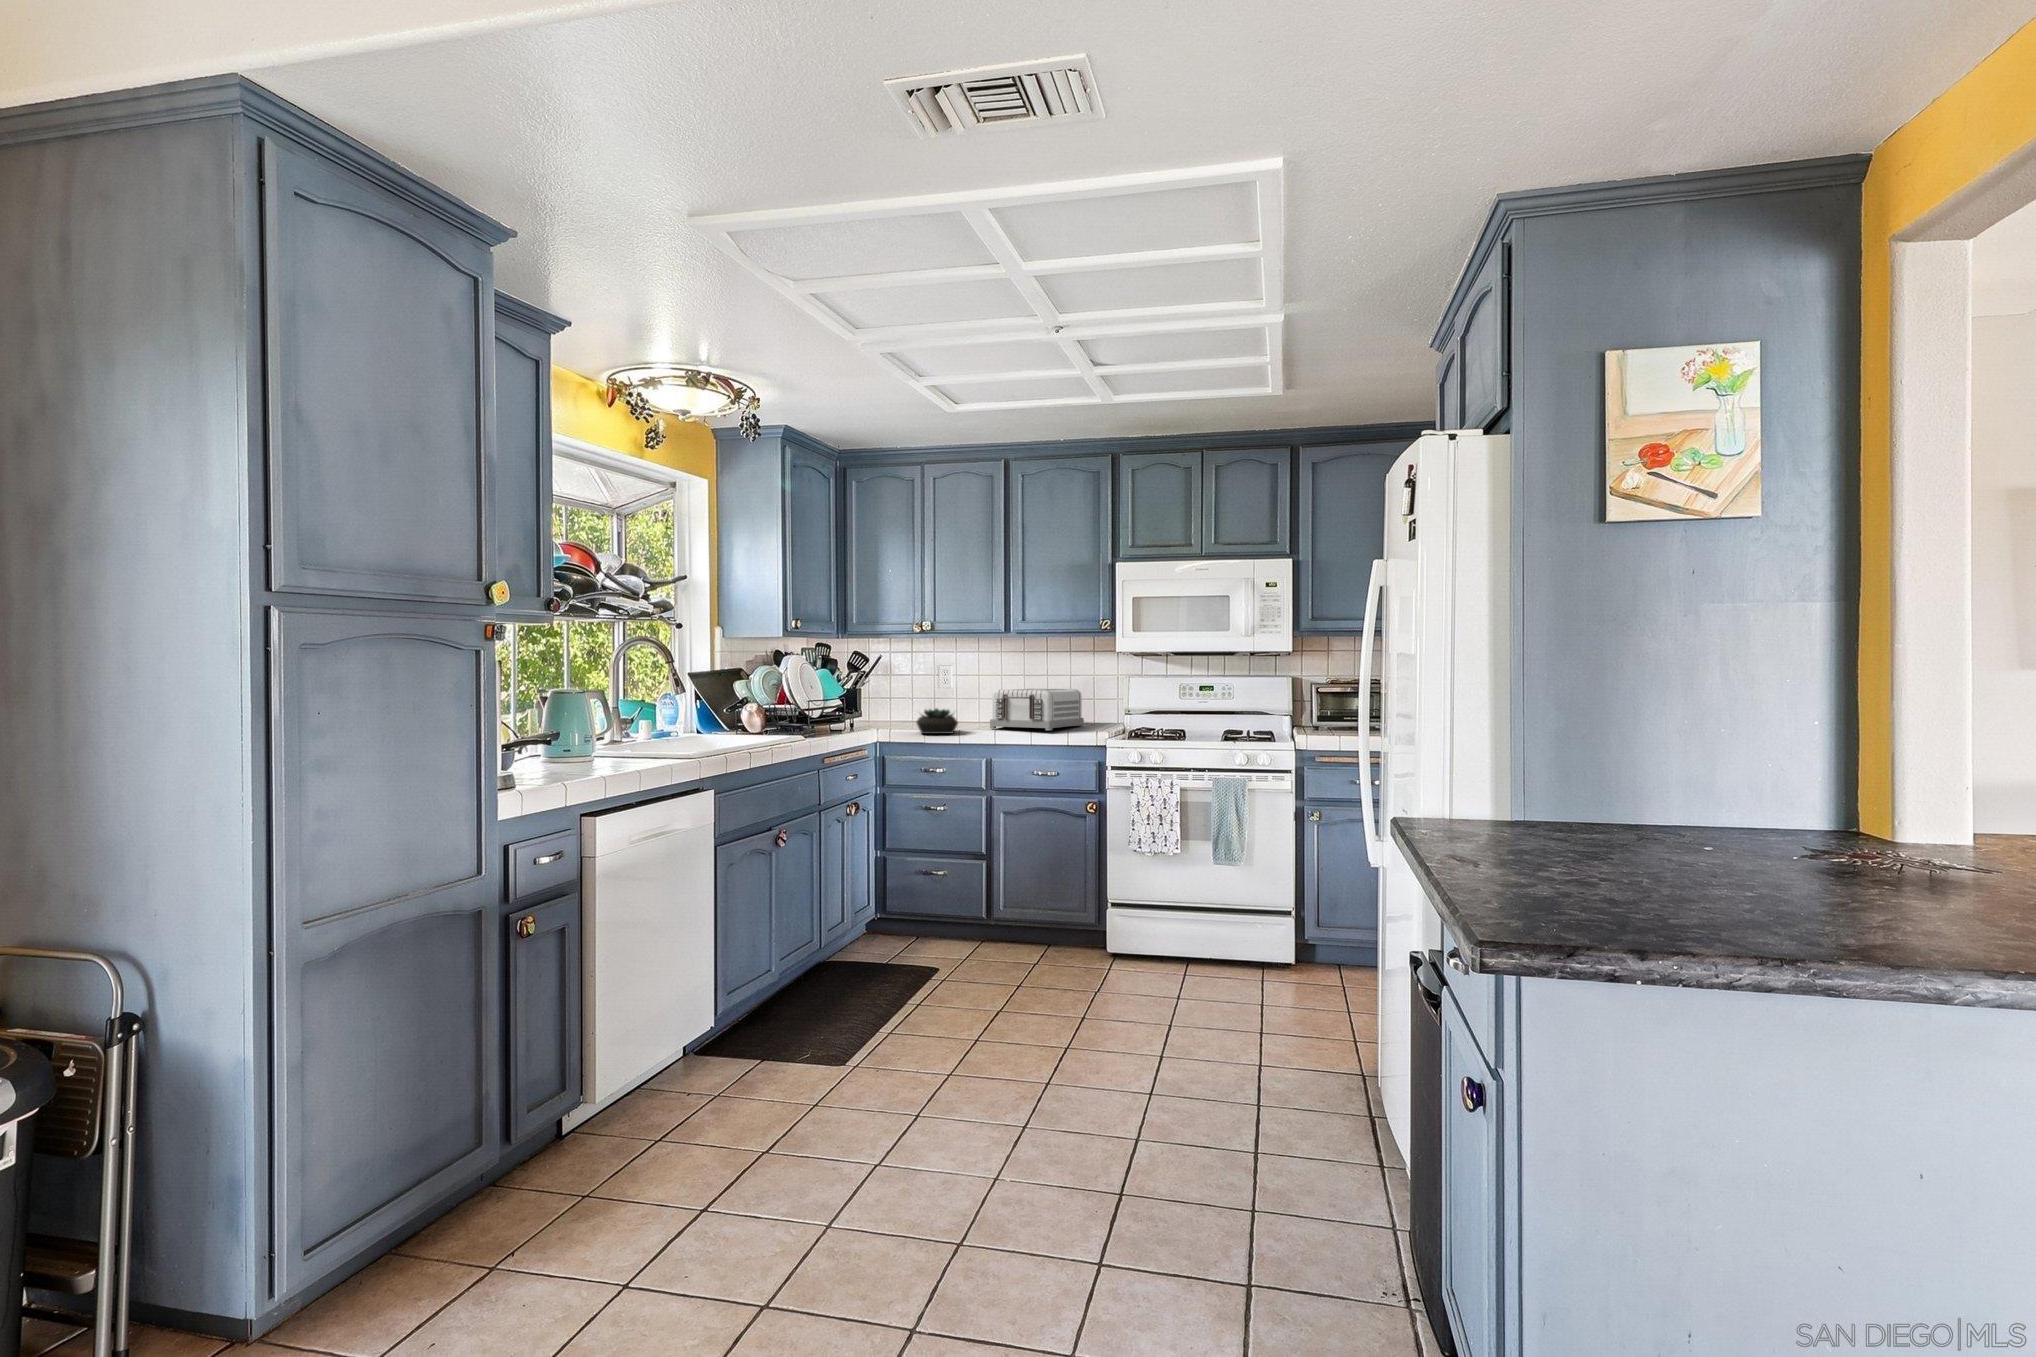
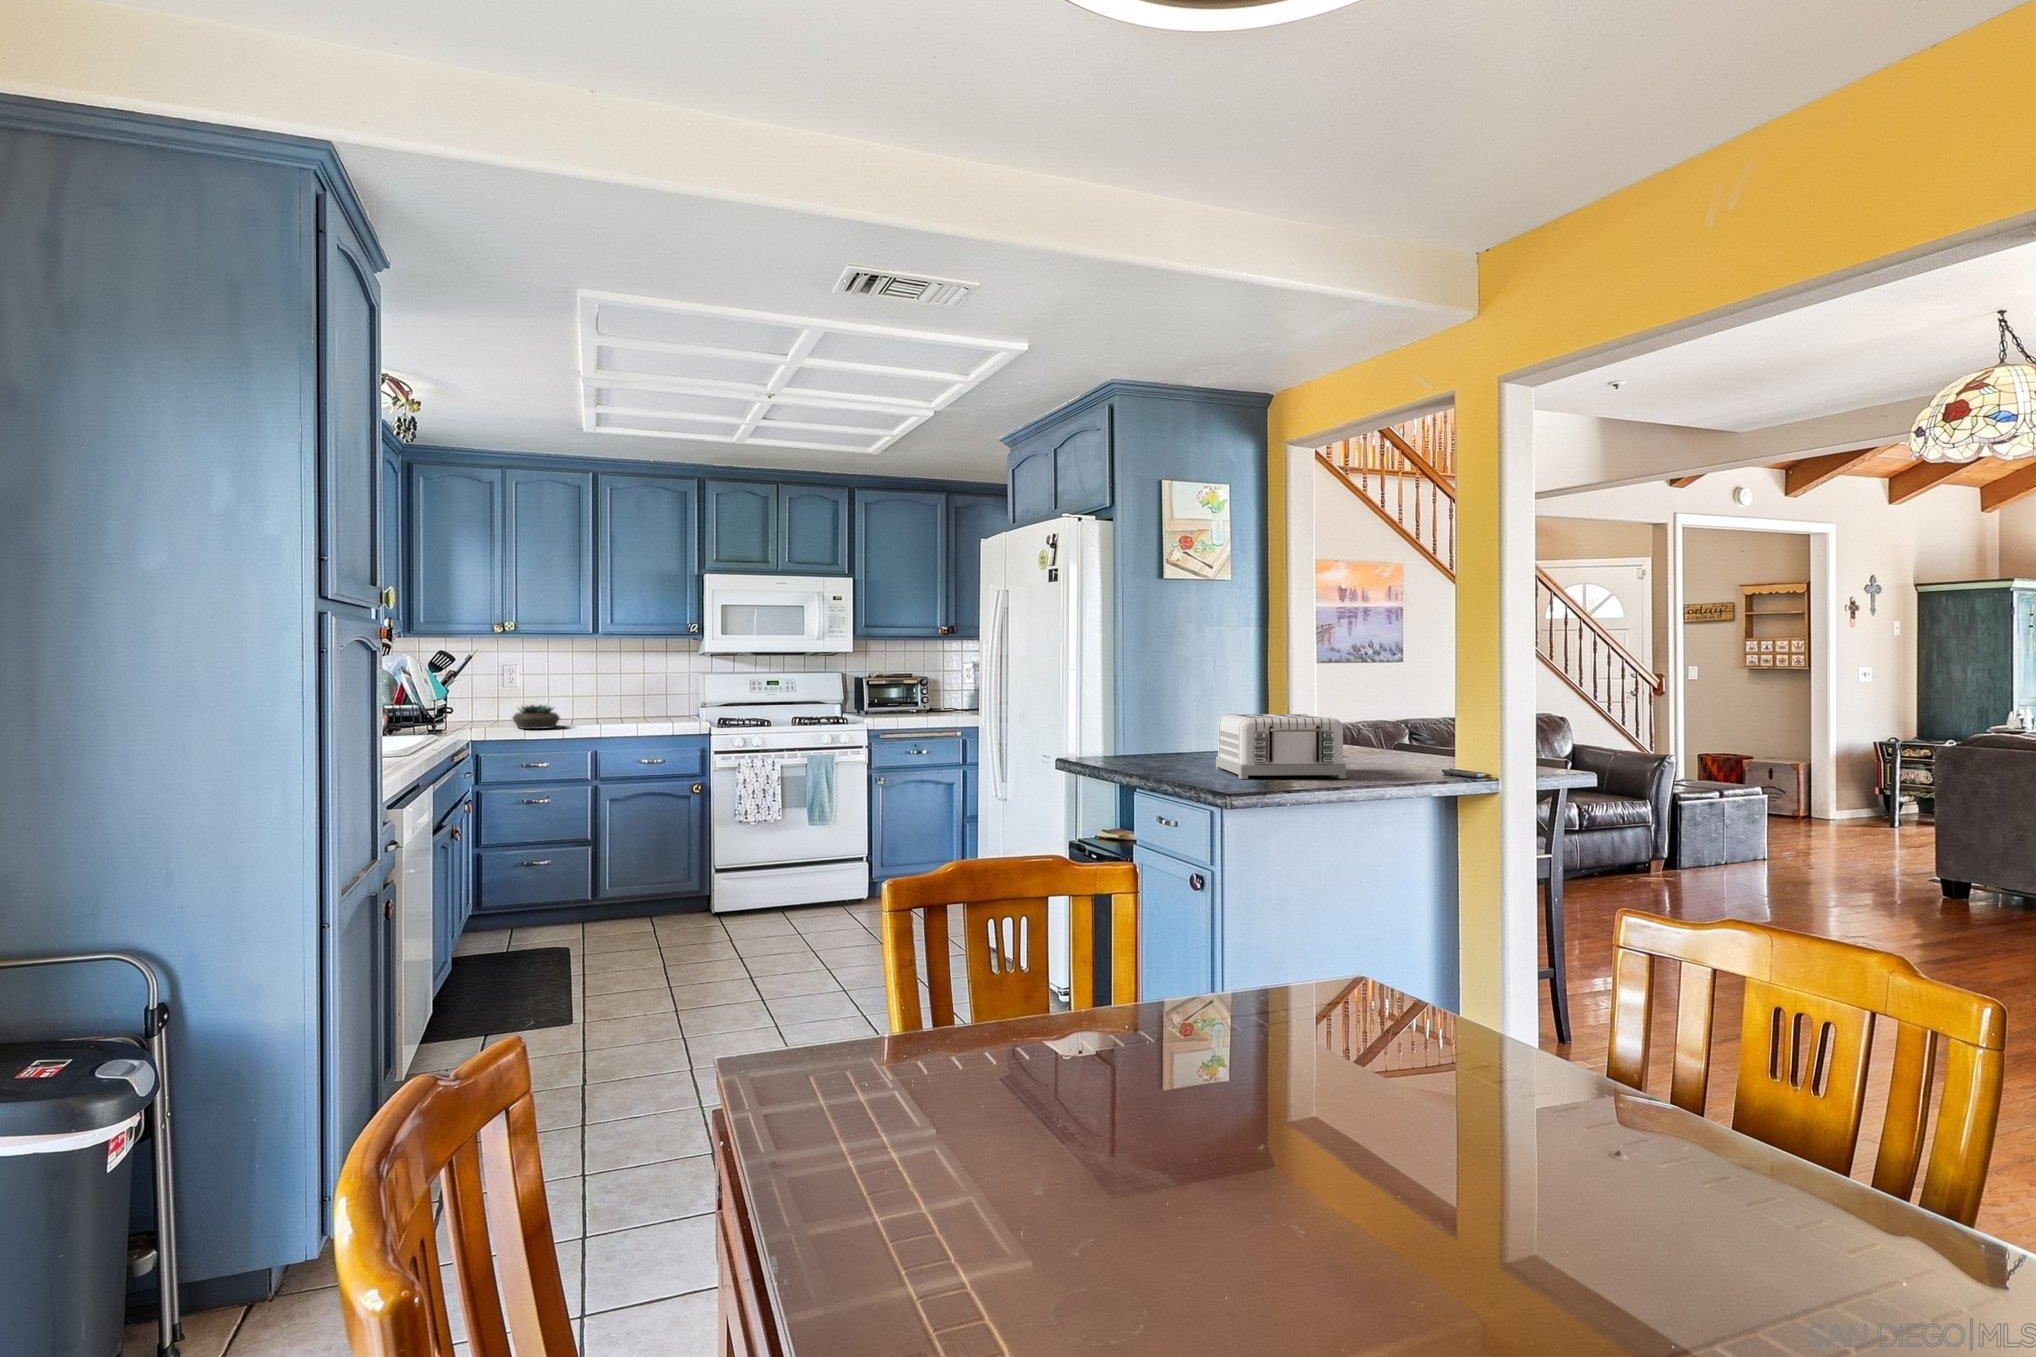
toaster: present [990,689,1084,730] -> present [1216,714,1346,779]

